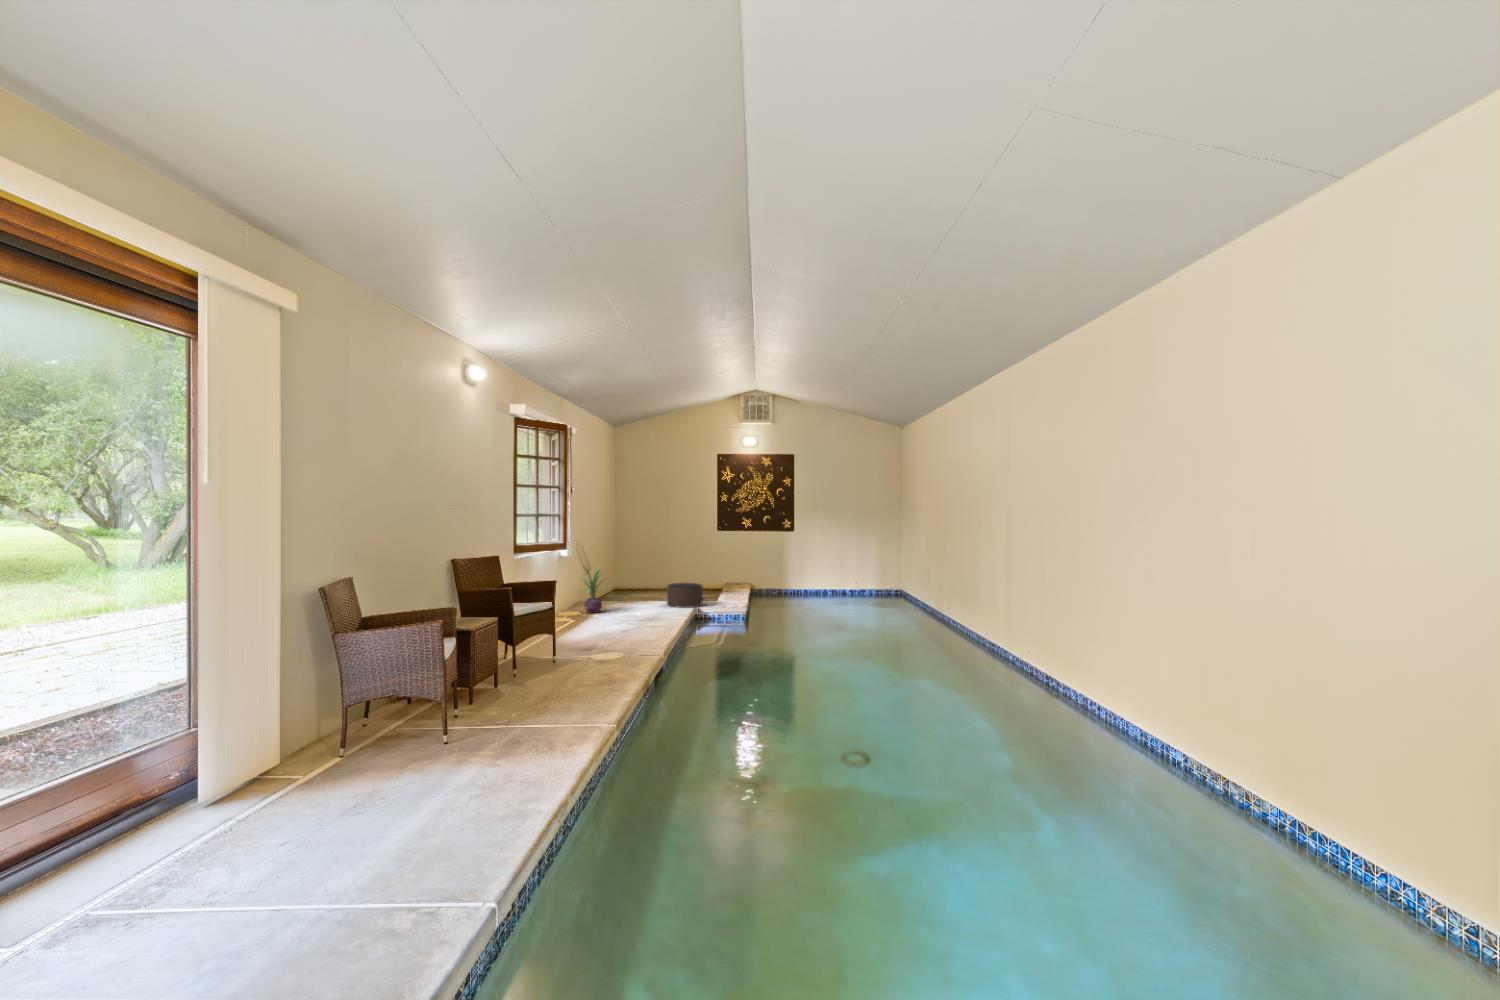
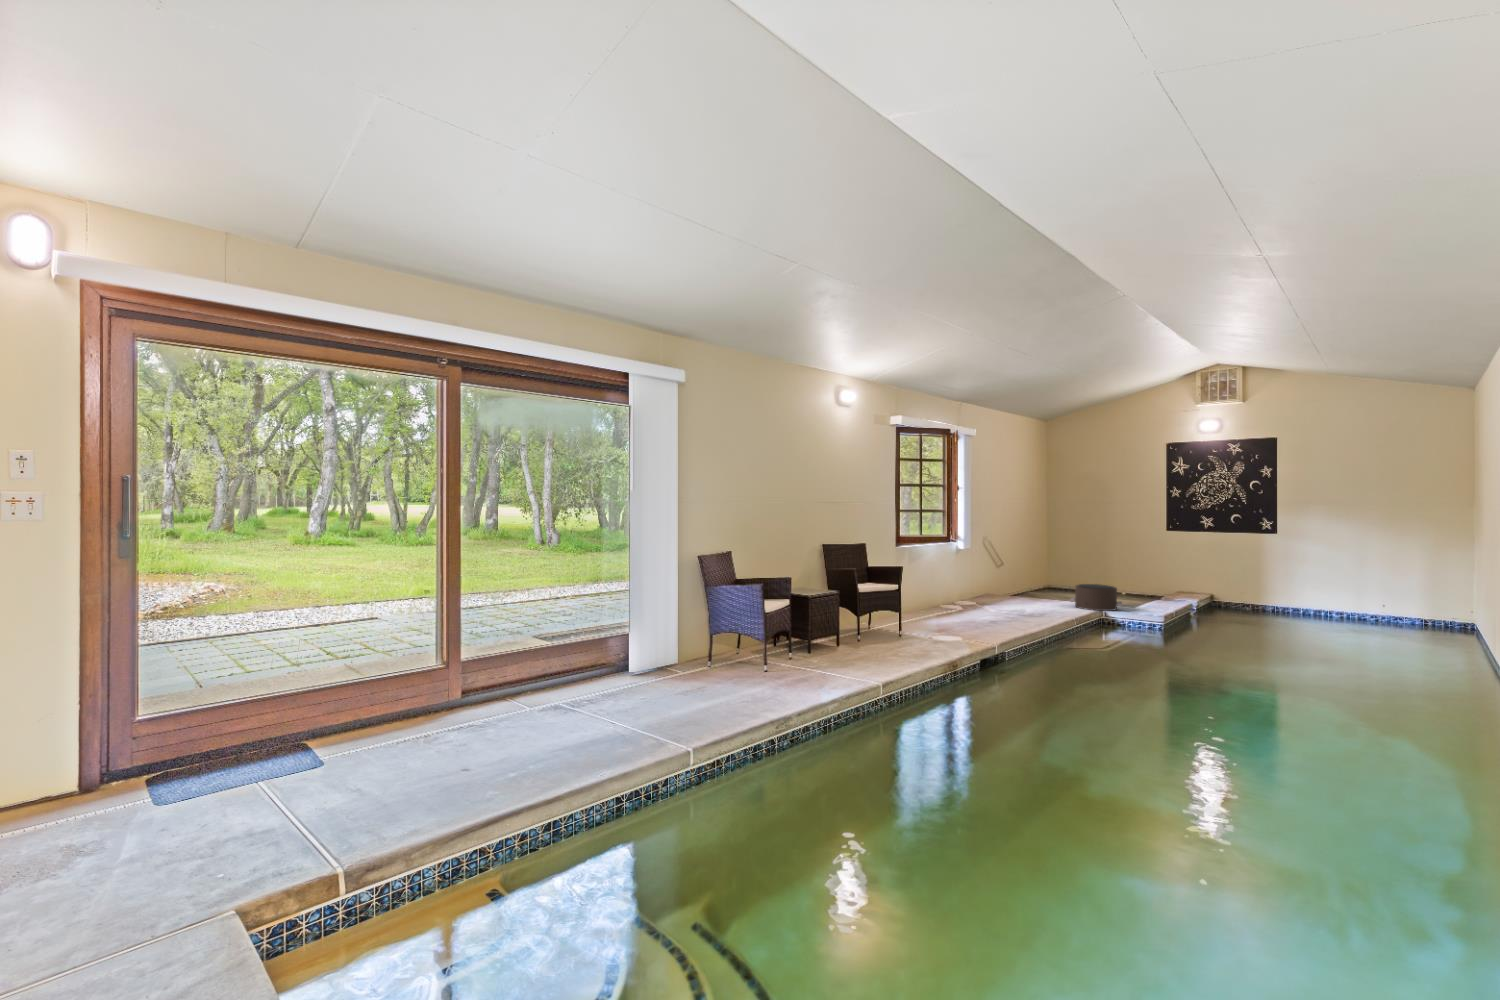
decorative plant: present [580,567,604,613] -> none [960,558,1015,605]

